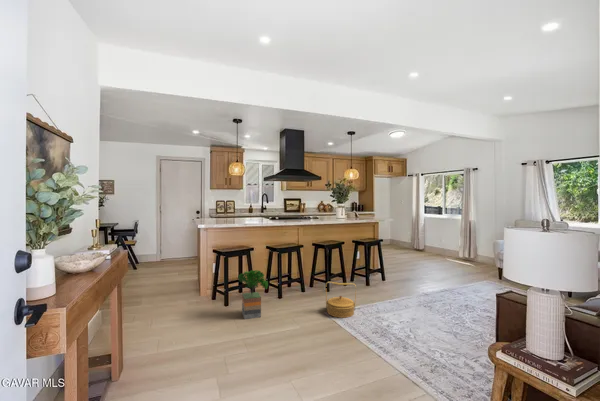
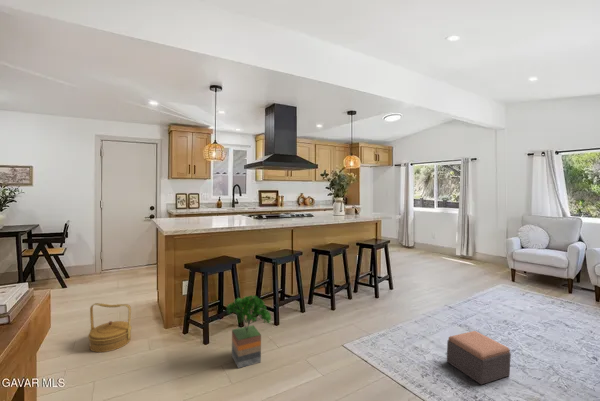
basket: present [326,282,356,318] -> present [88,303,132,352]
footstool: none [399,303,444,339] -> present [447,331,511,385]

